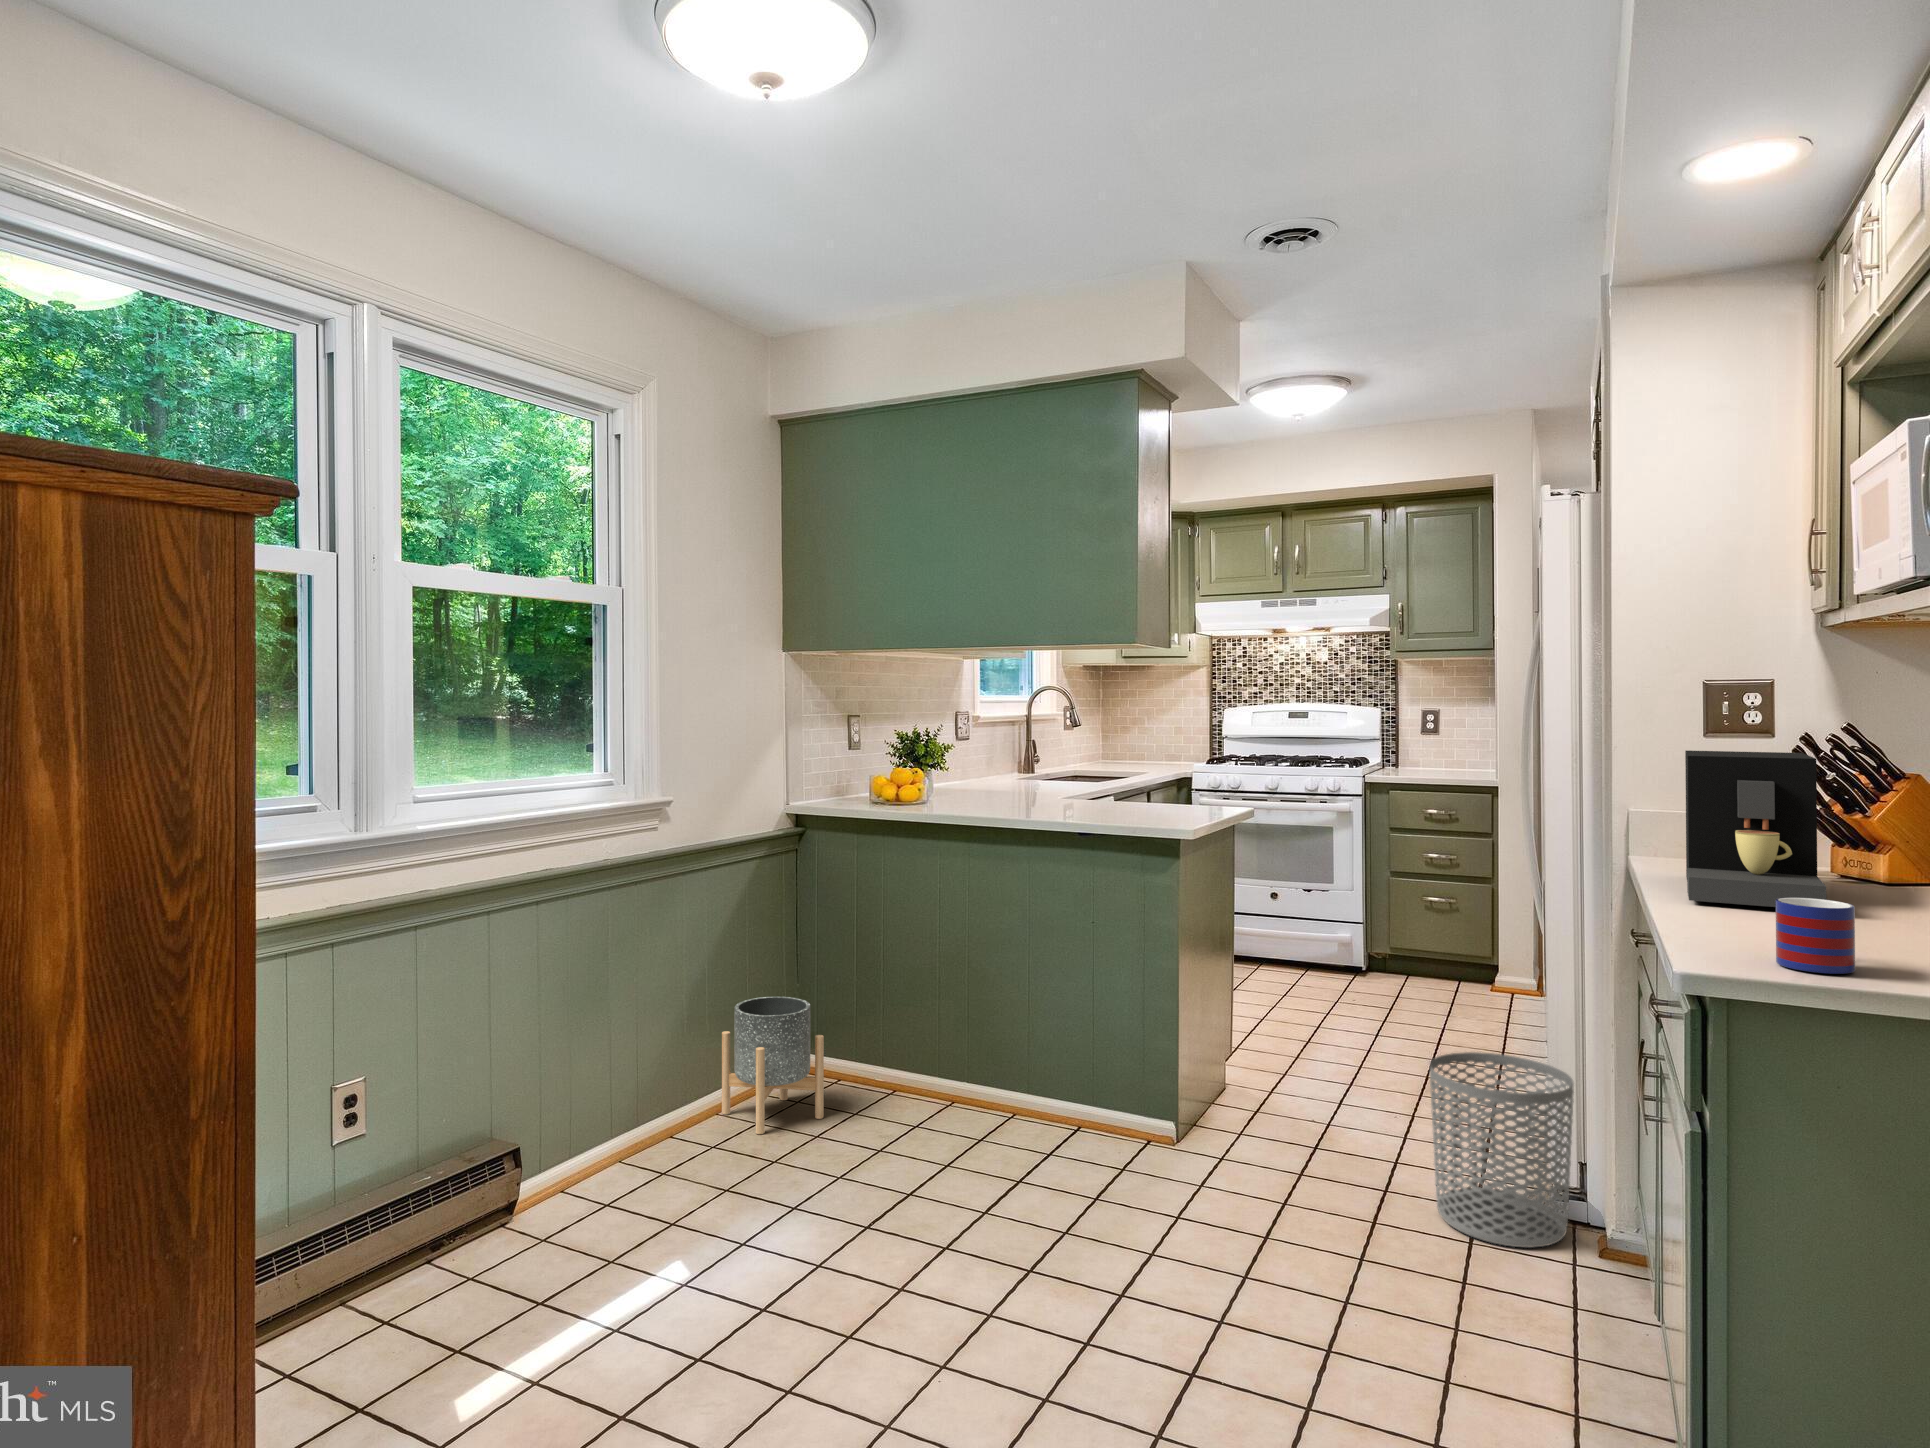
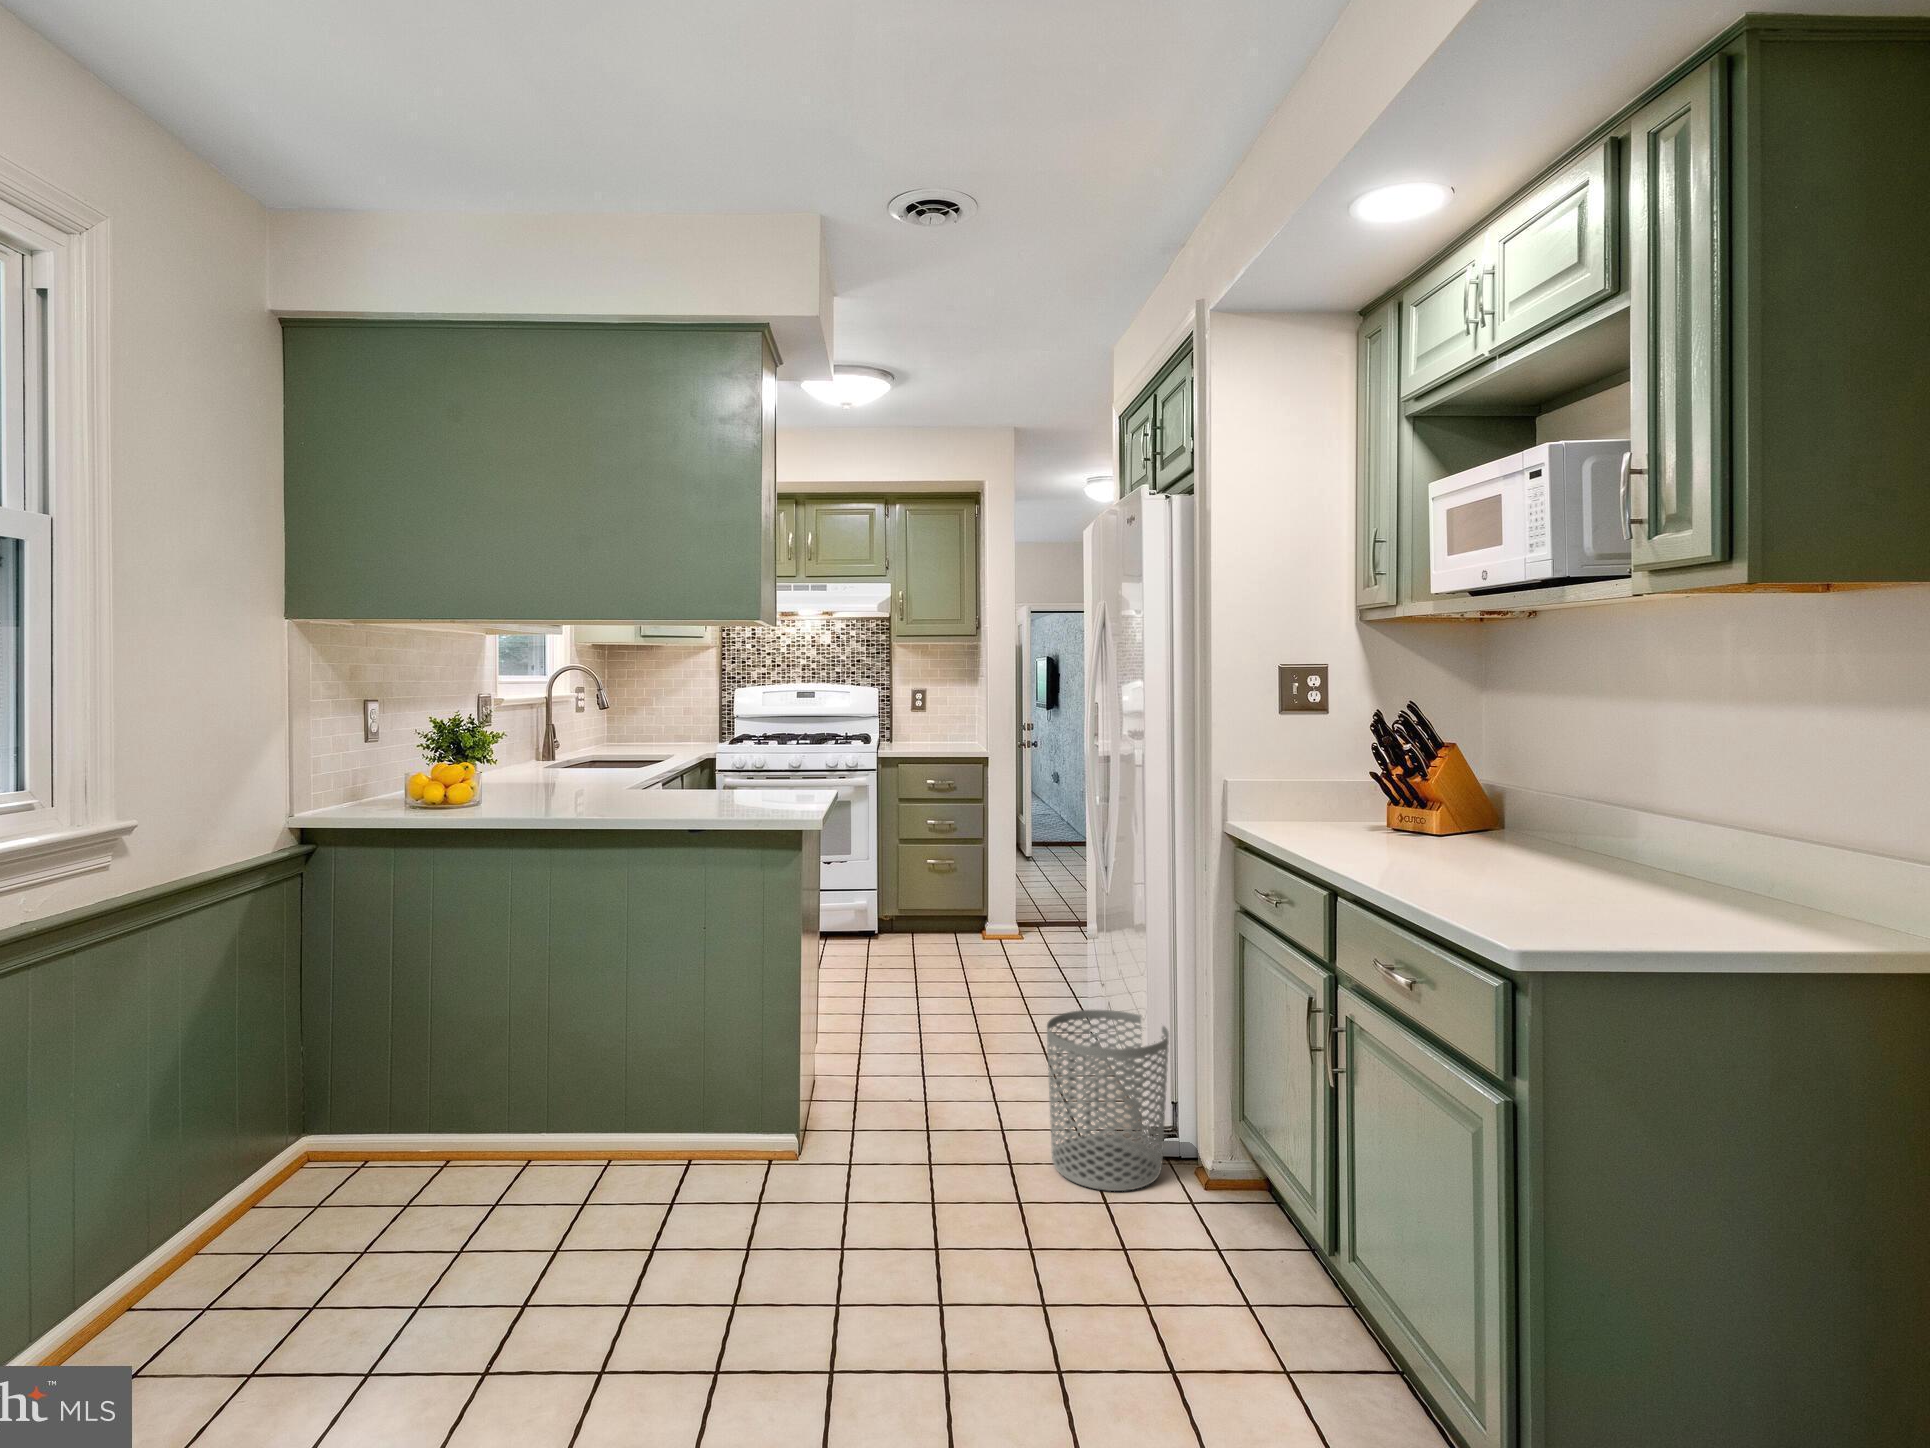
coffee maker: present [1685,751,1826,907] -> none [1304,728,1465,867]
mug: present [1776,898,1855,974] -> none [1534,865,1603,934]
planter: present [722,997,824,1134] -> none [215,1057,367,1246]

